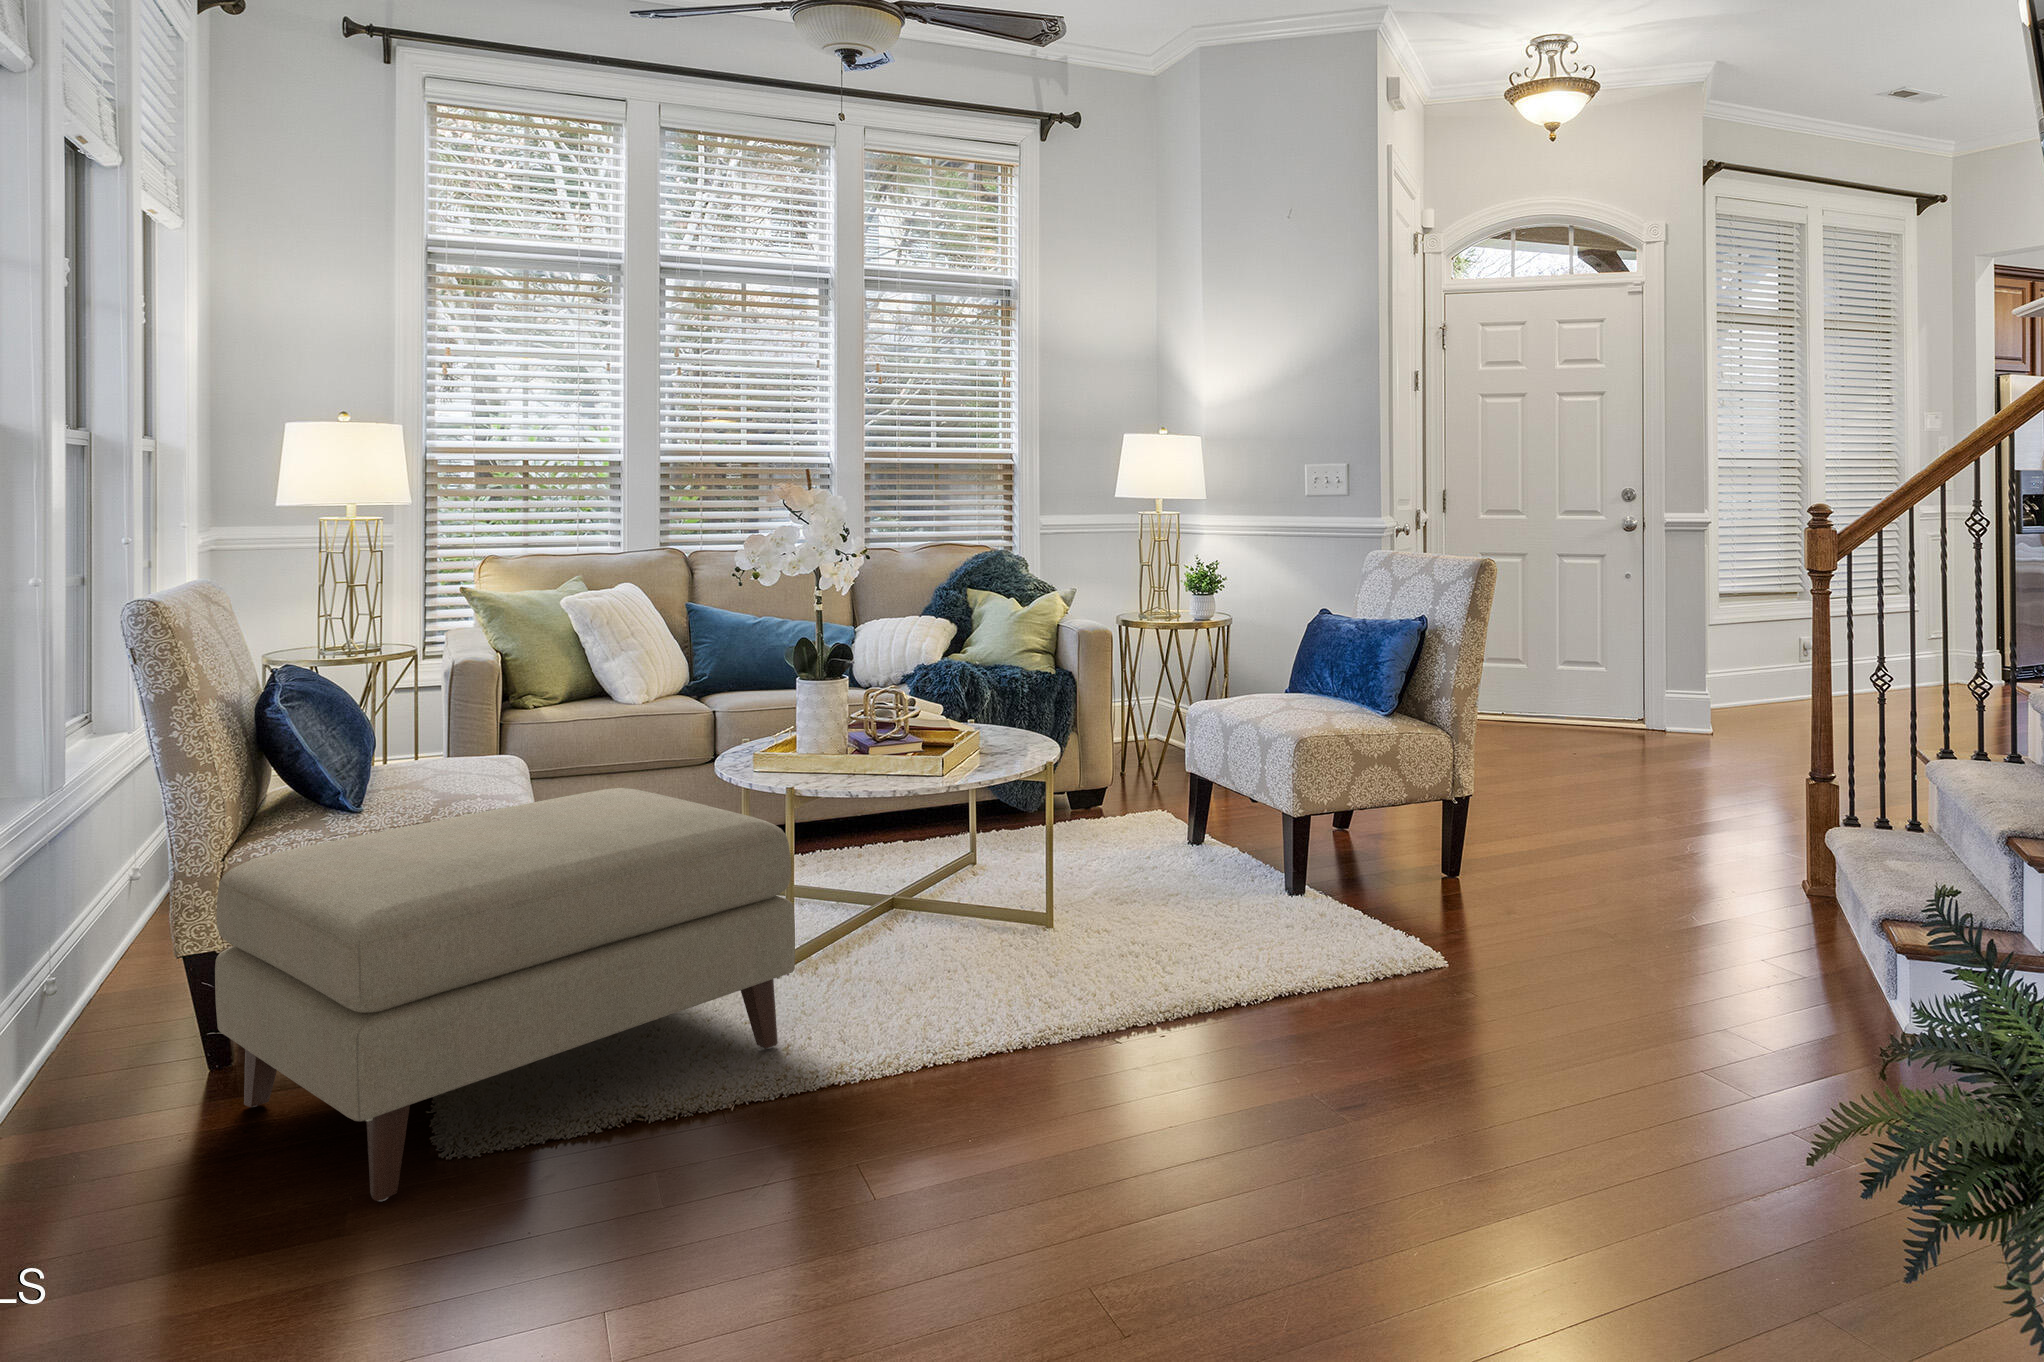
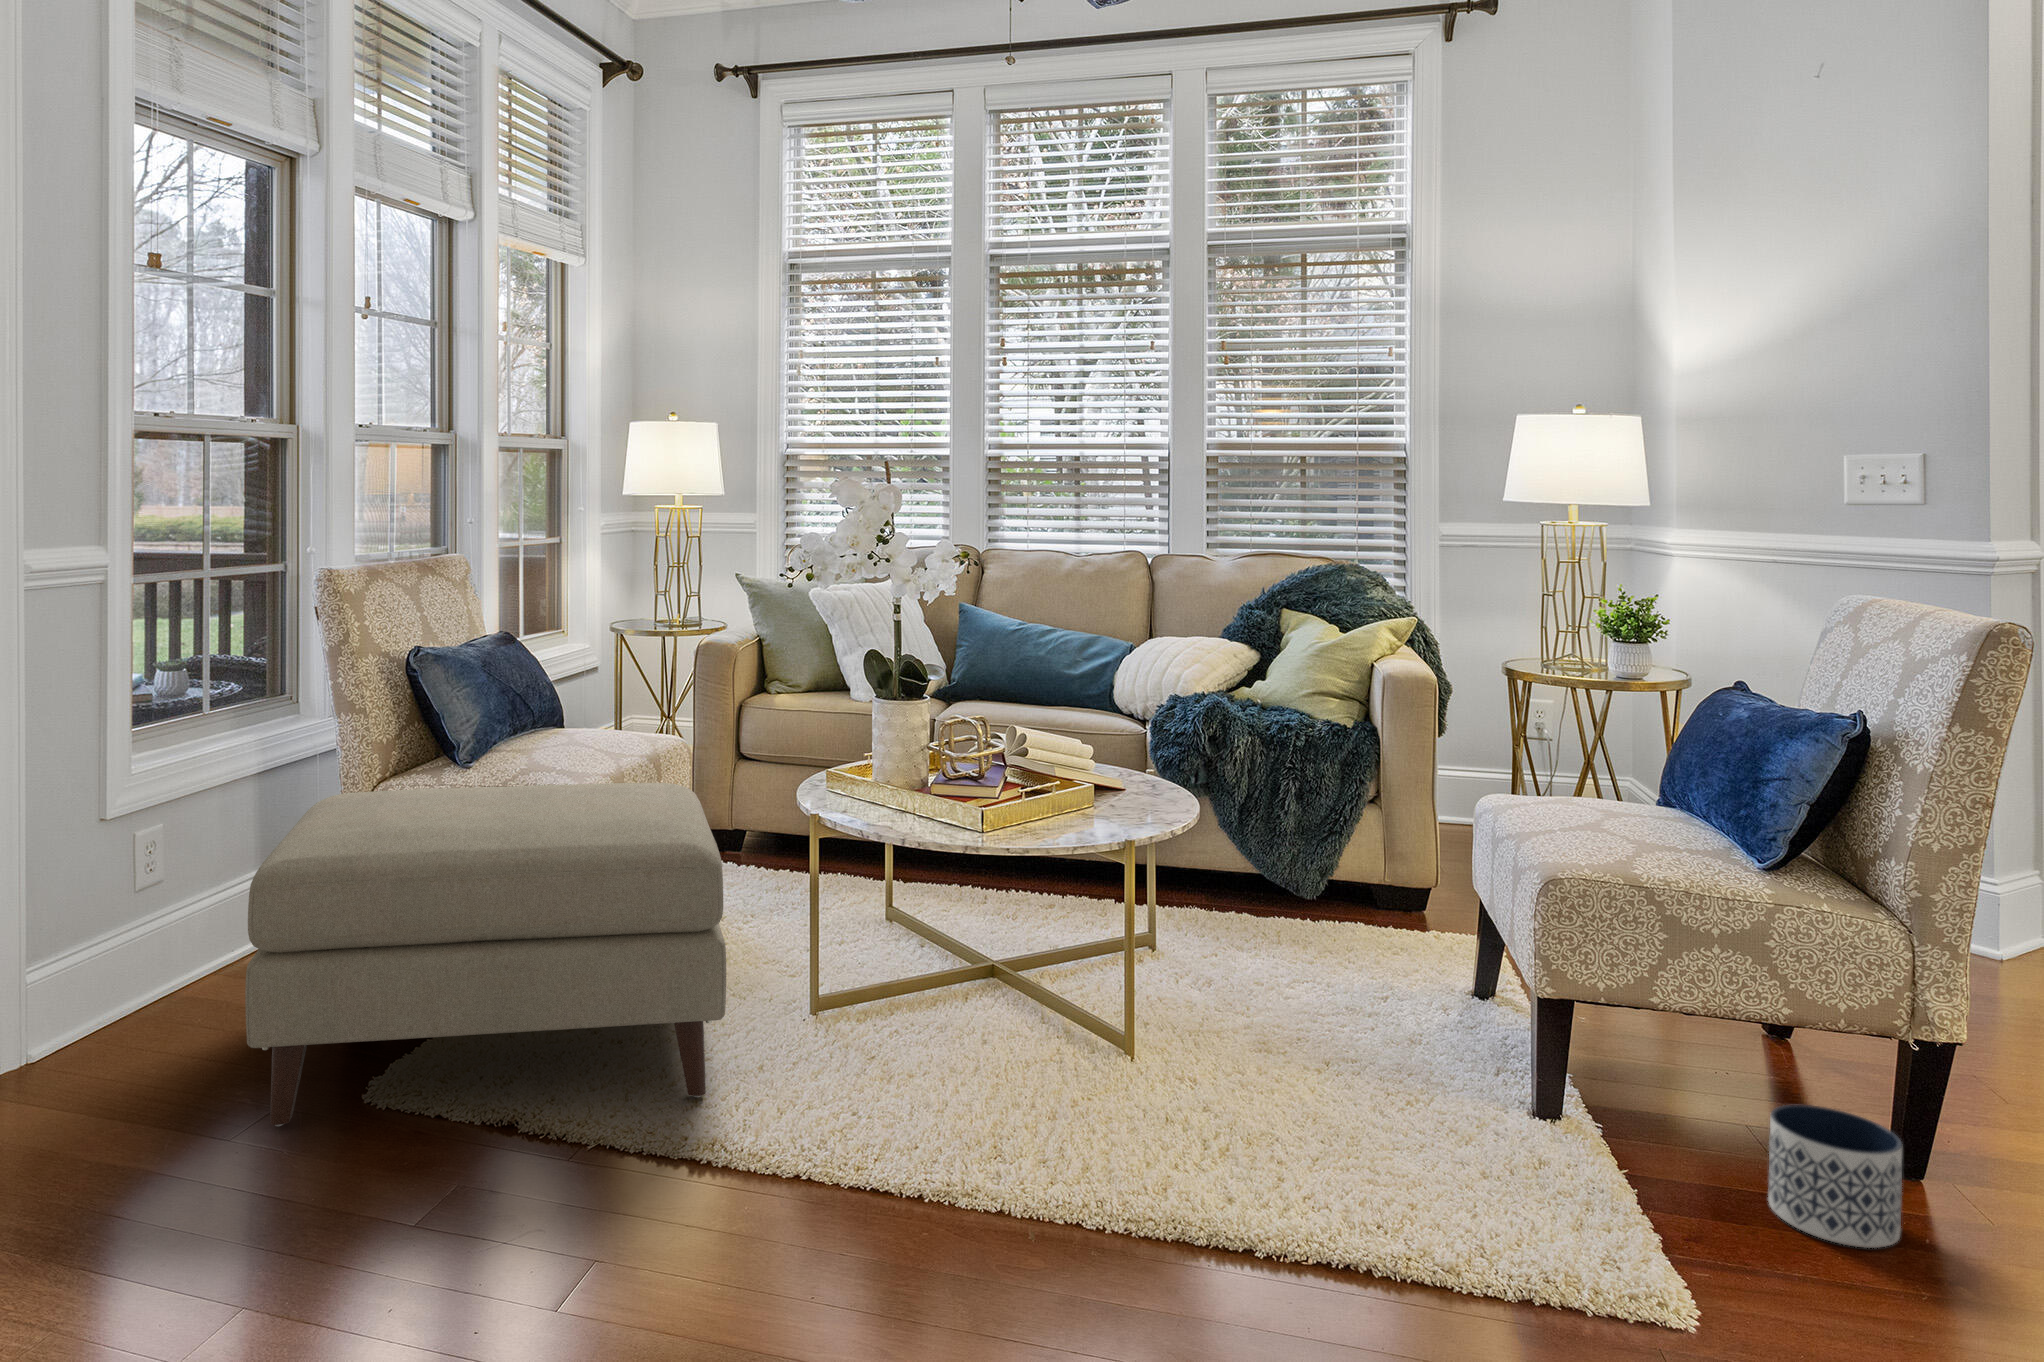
planter: none [1415,846,1475,915] -> present [1768,1105,1902,1248]

